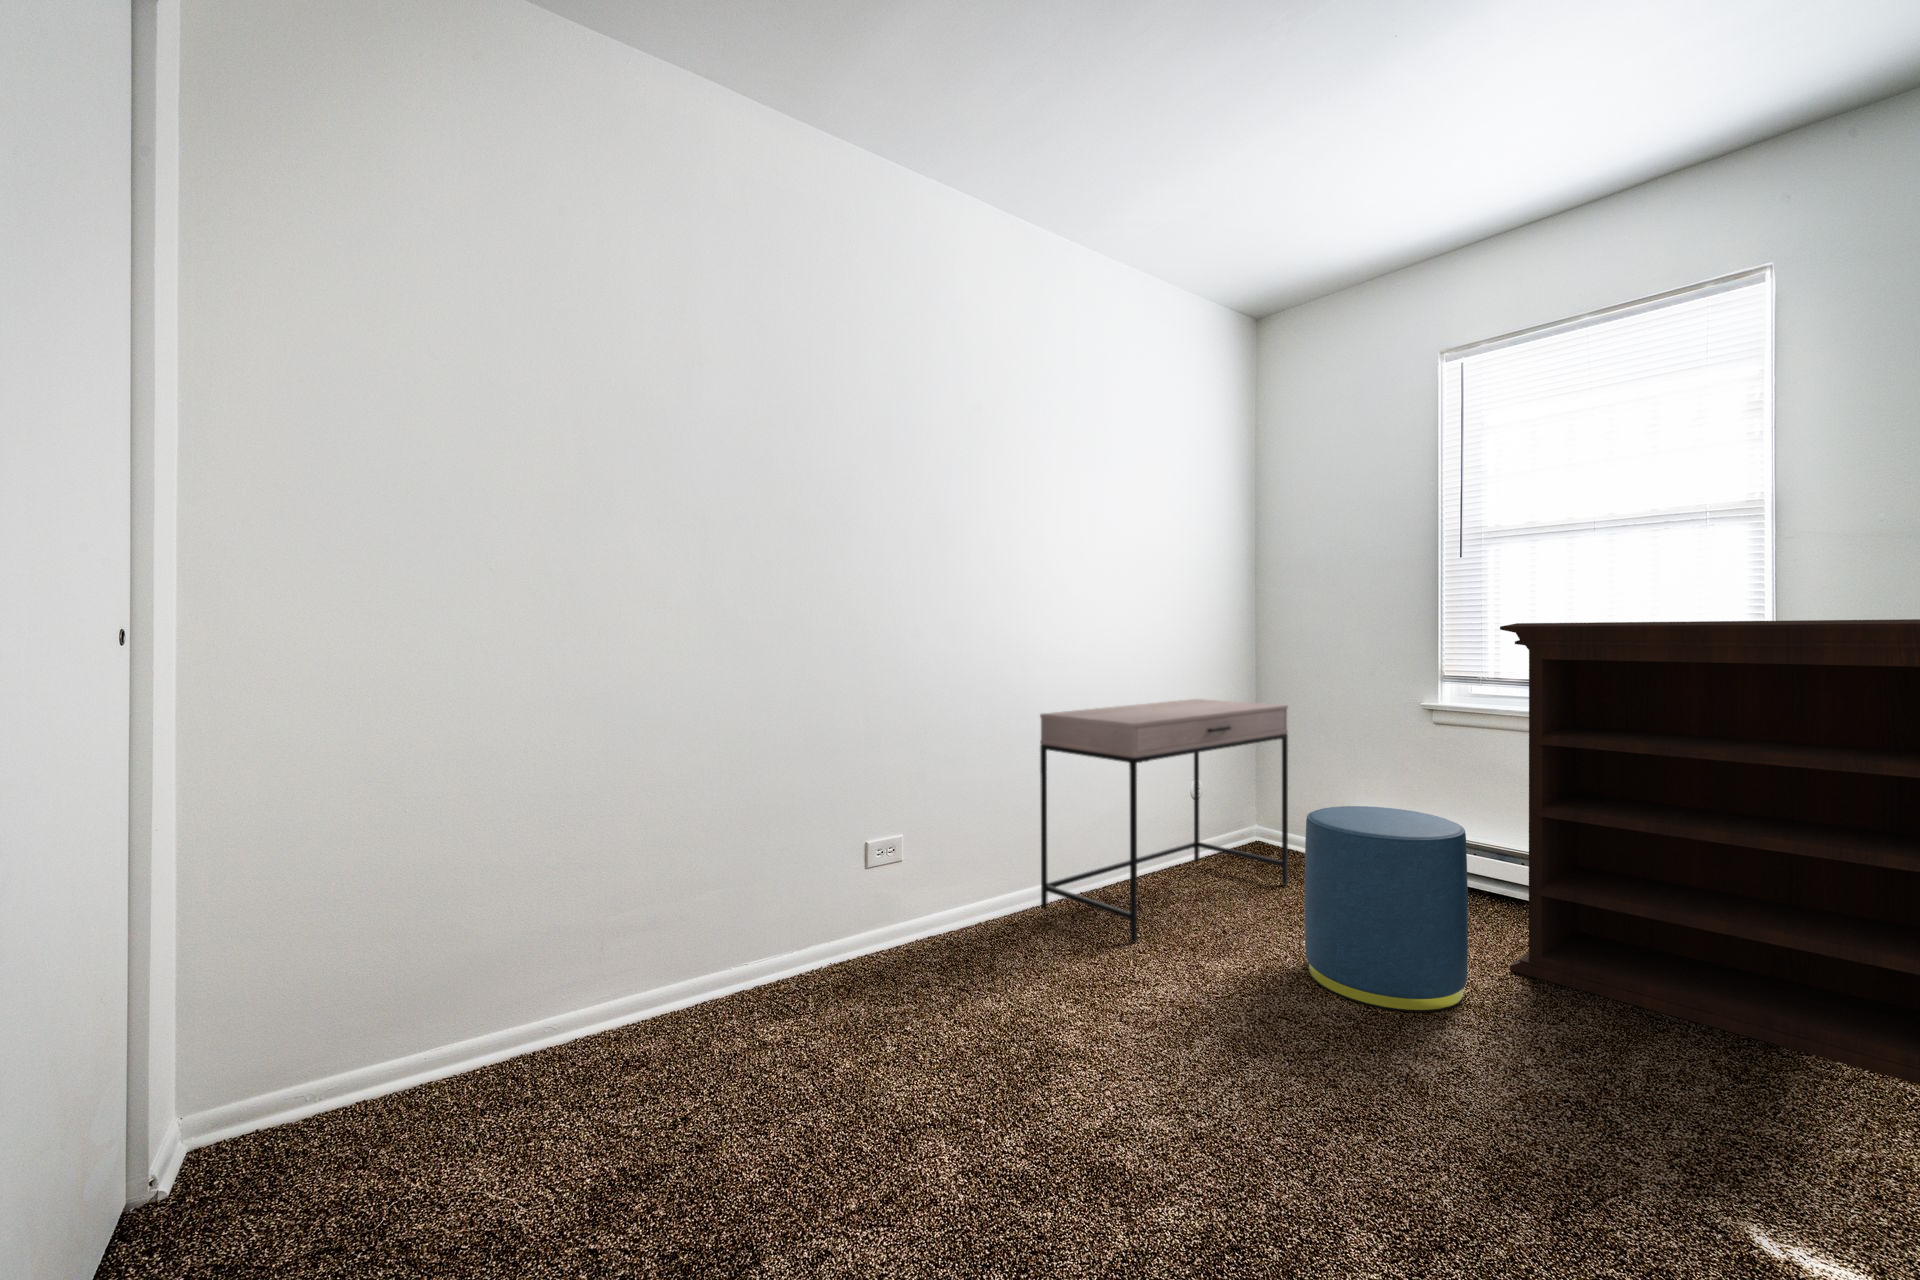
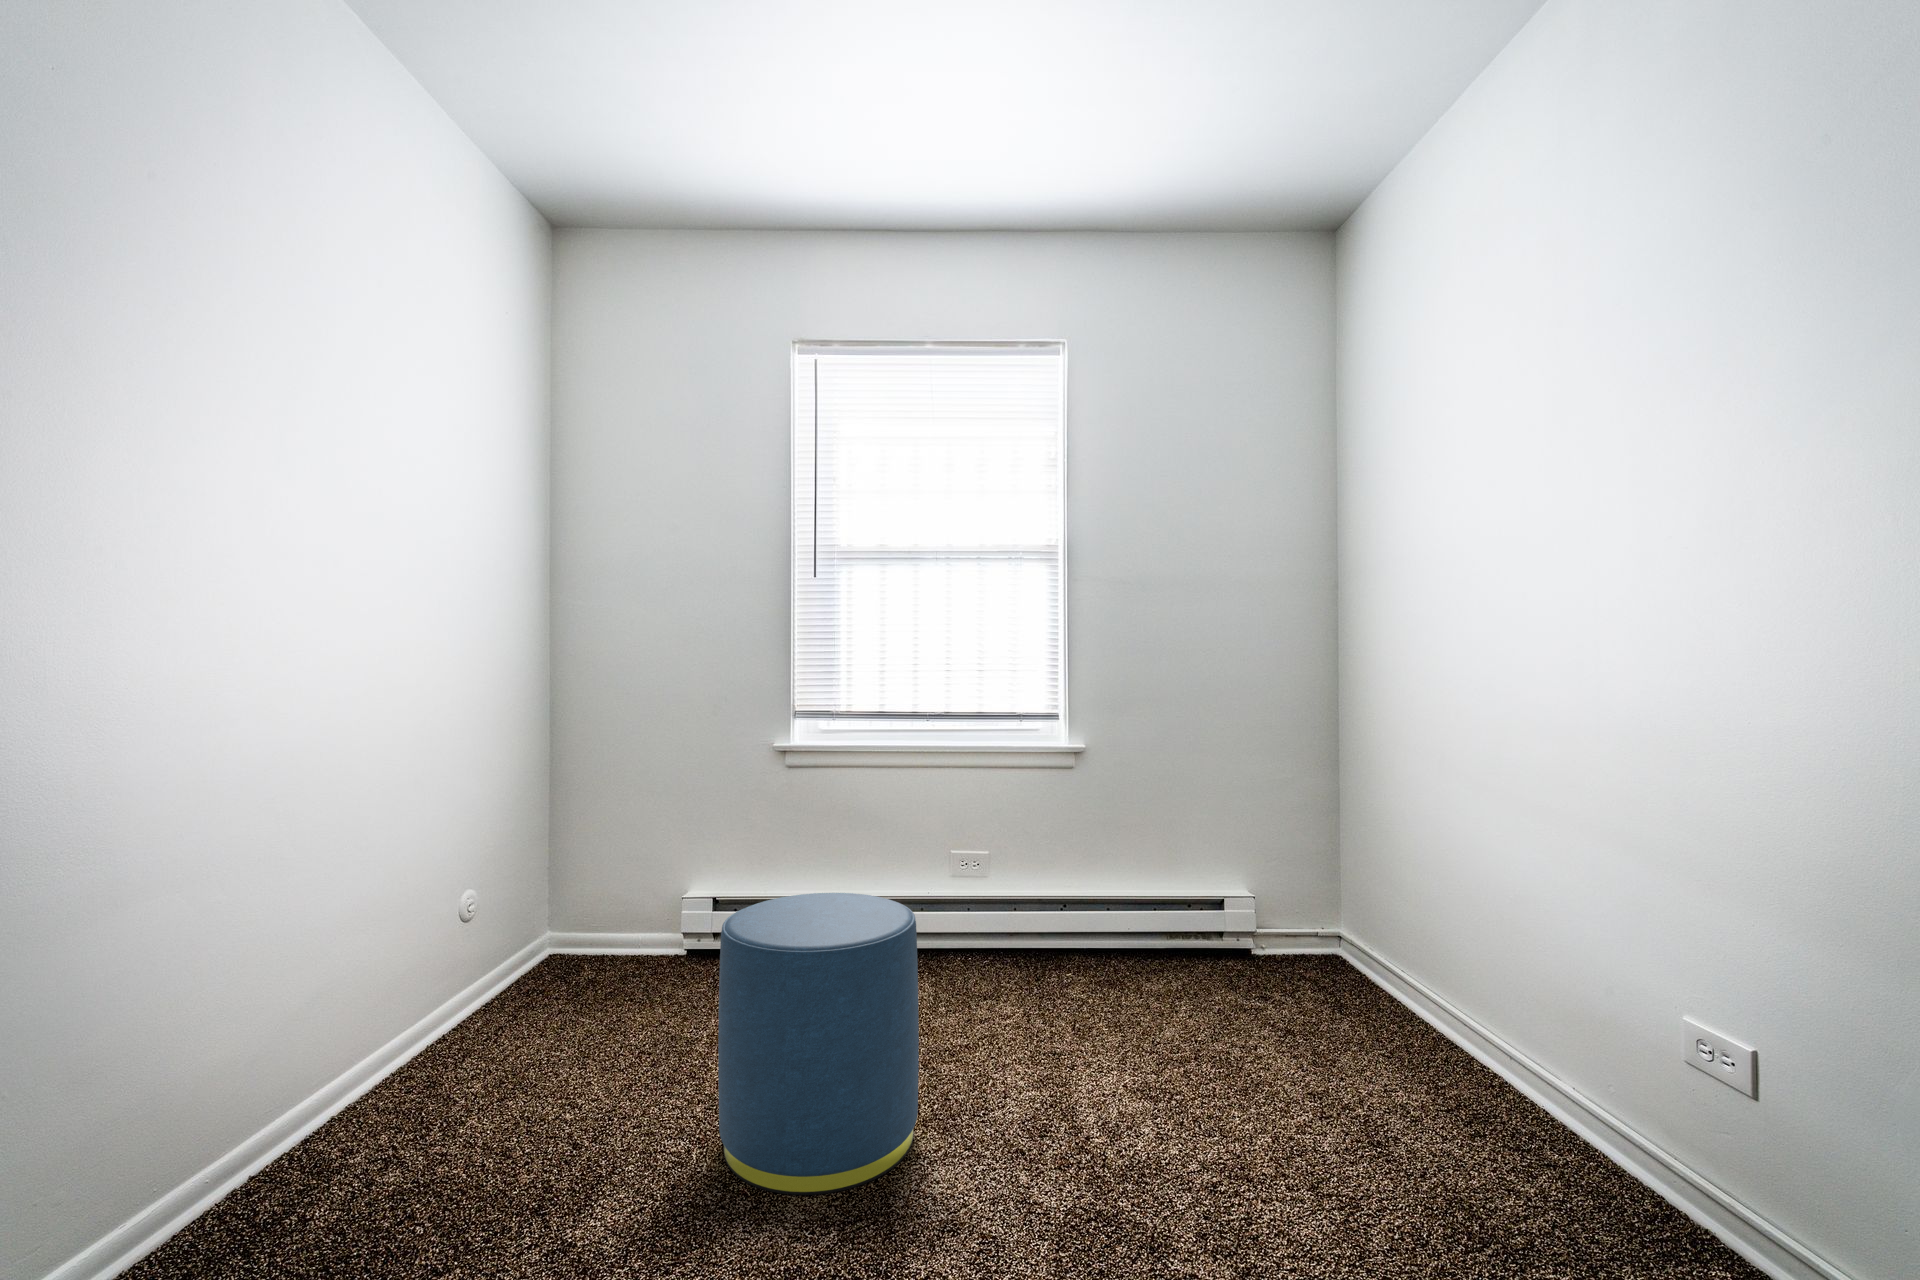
bookshelf: present [1500,619,1920,1085] -> none [914,650,1295,1059]
desk: present [1040,699,1288,942] -> none [177,763,629,1244]

